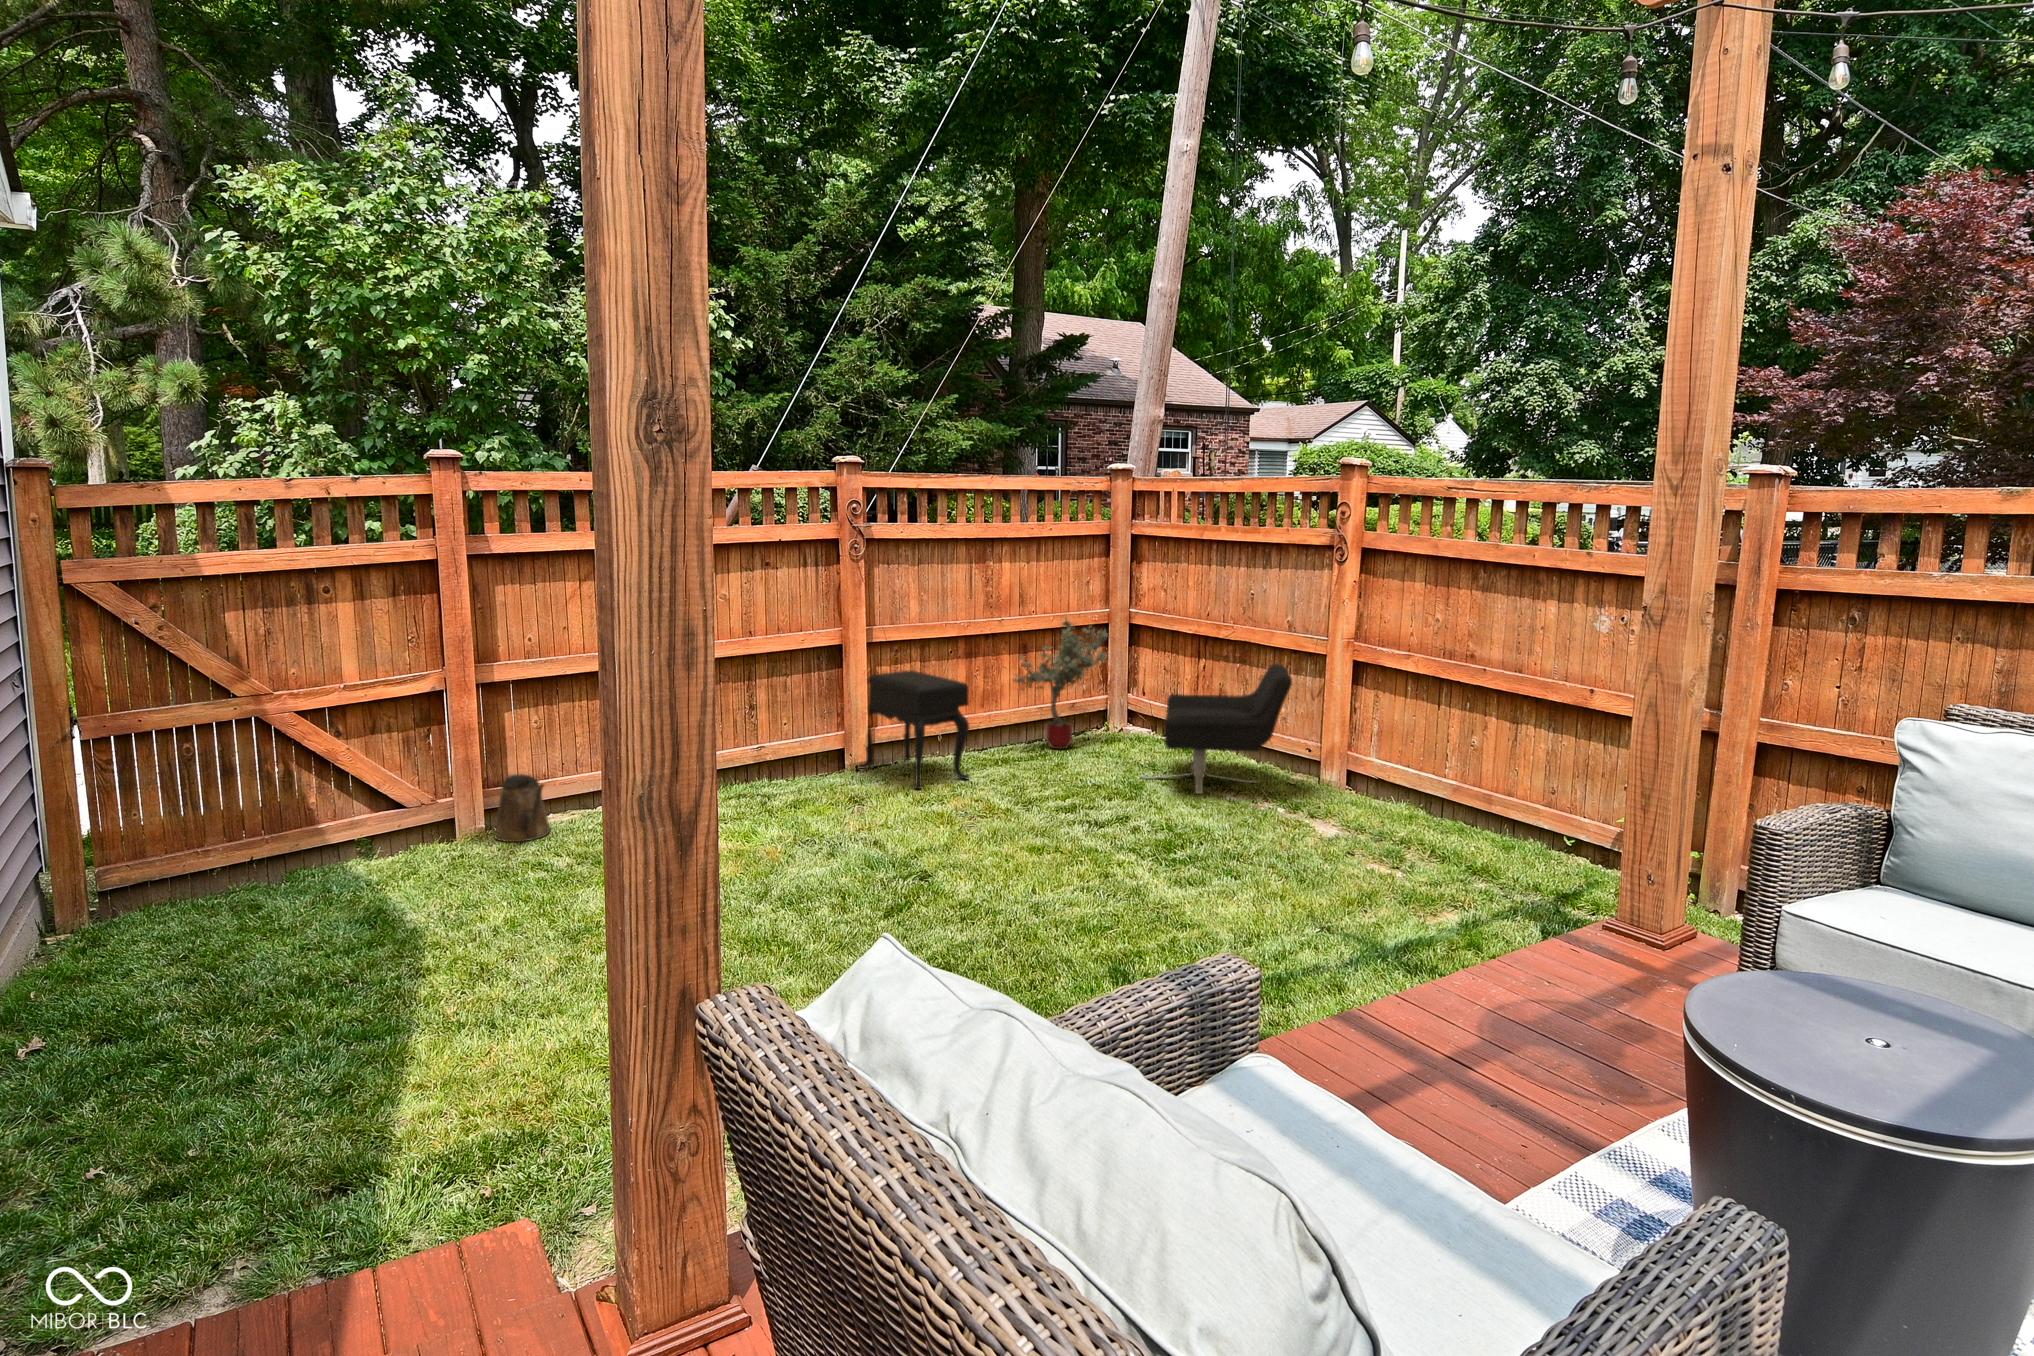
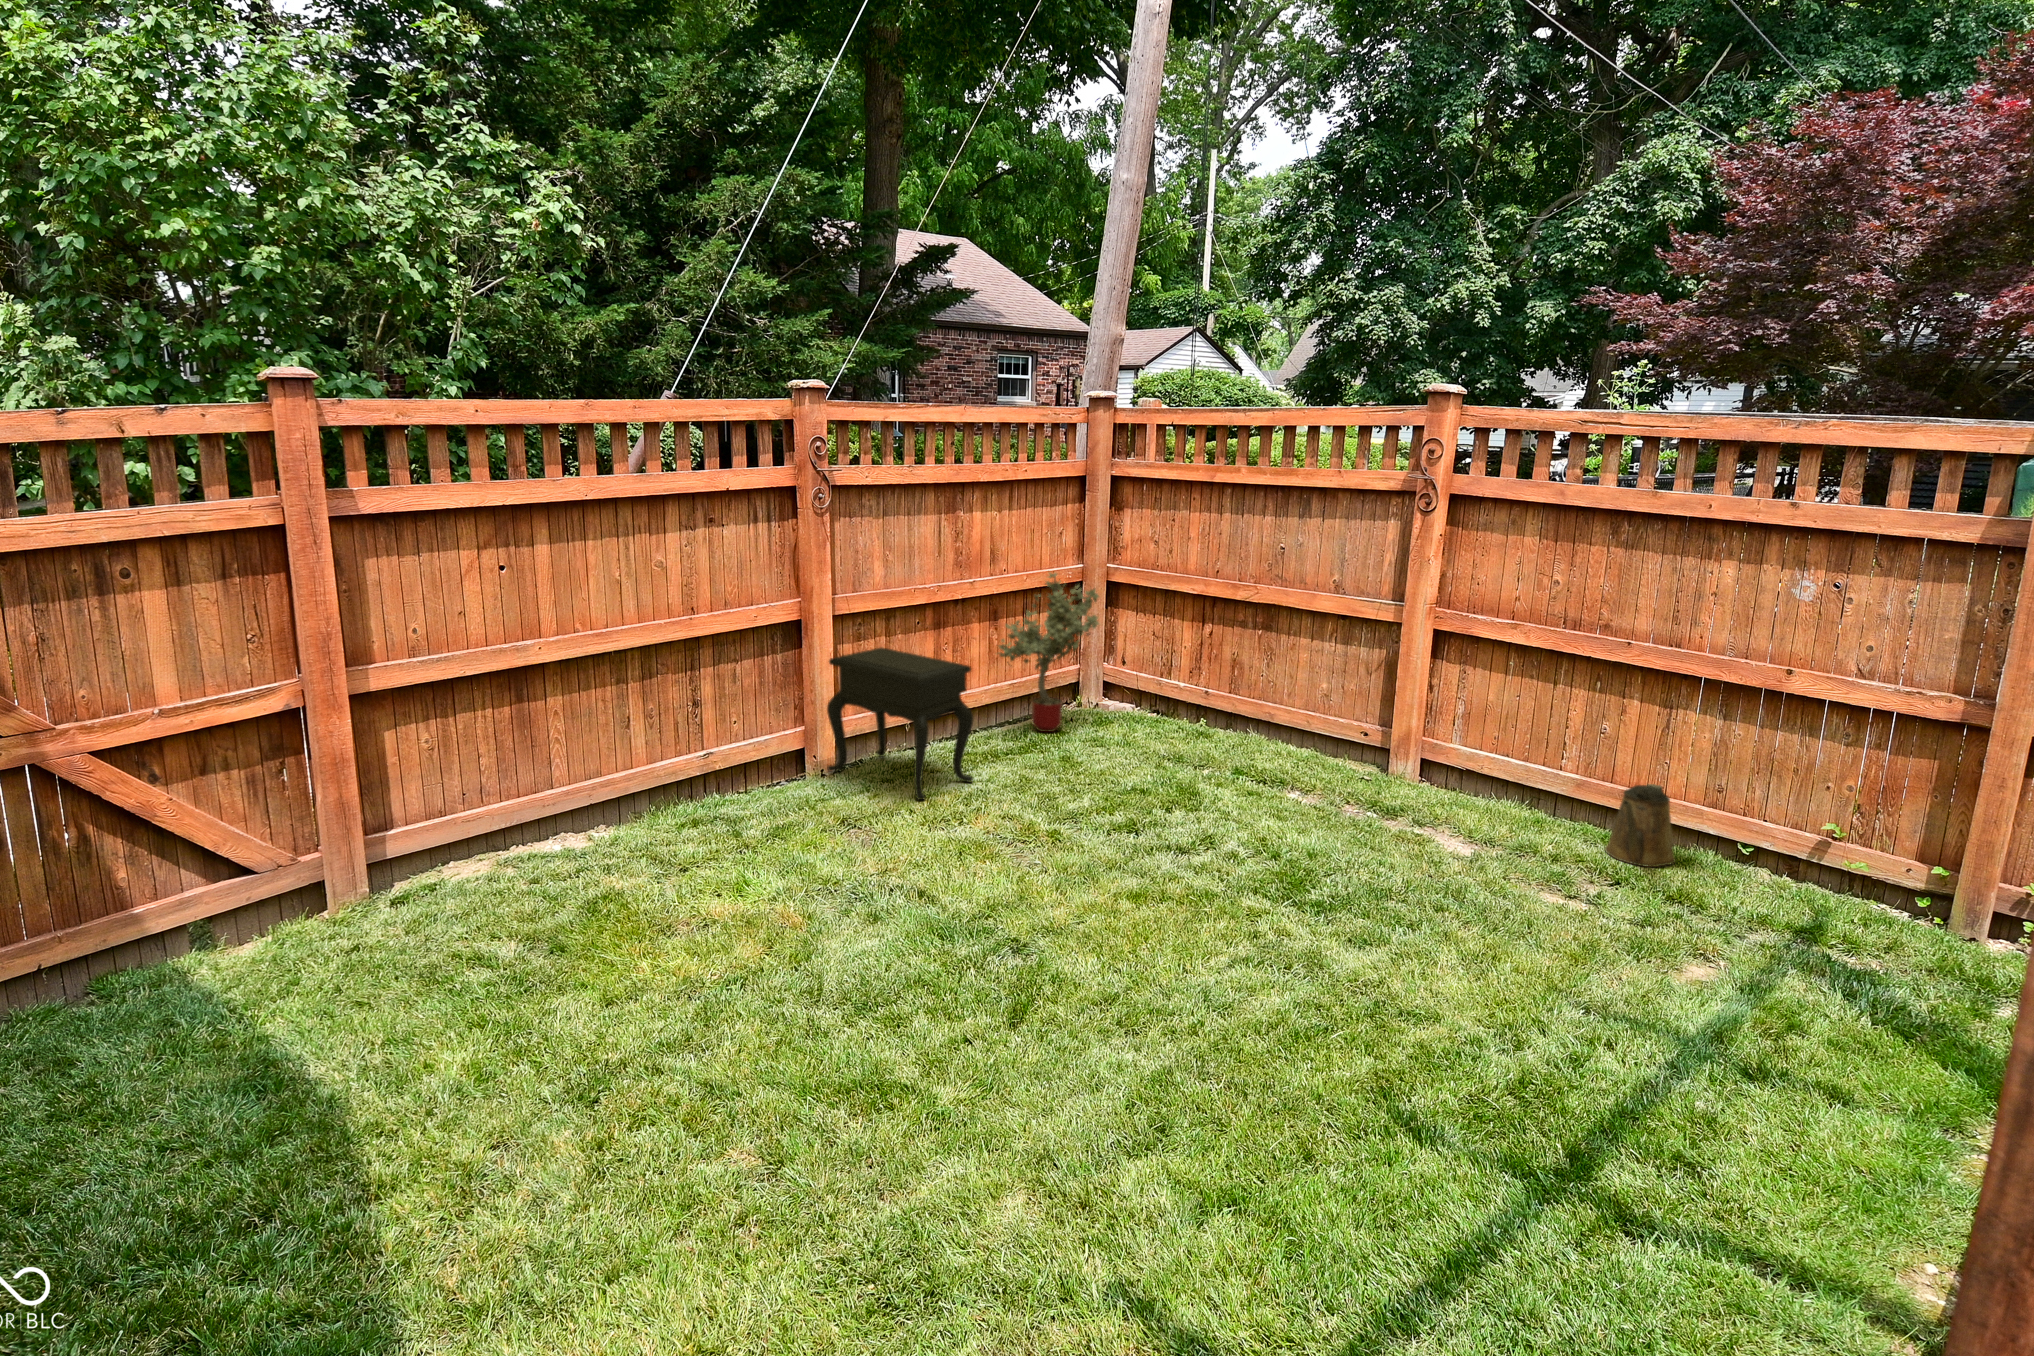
lounge chair: present [1141,664,1292,794] -> none [1170,629,1362,790]
watering can: present [495,774,551,842] -> present [1605,784,1676,867]

